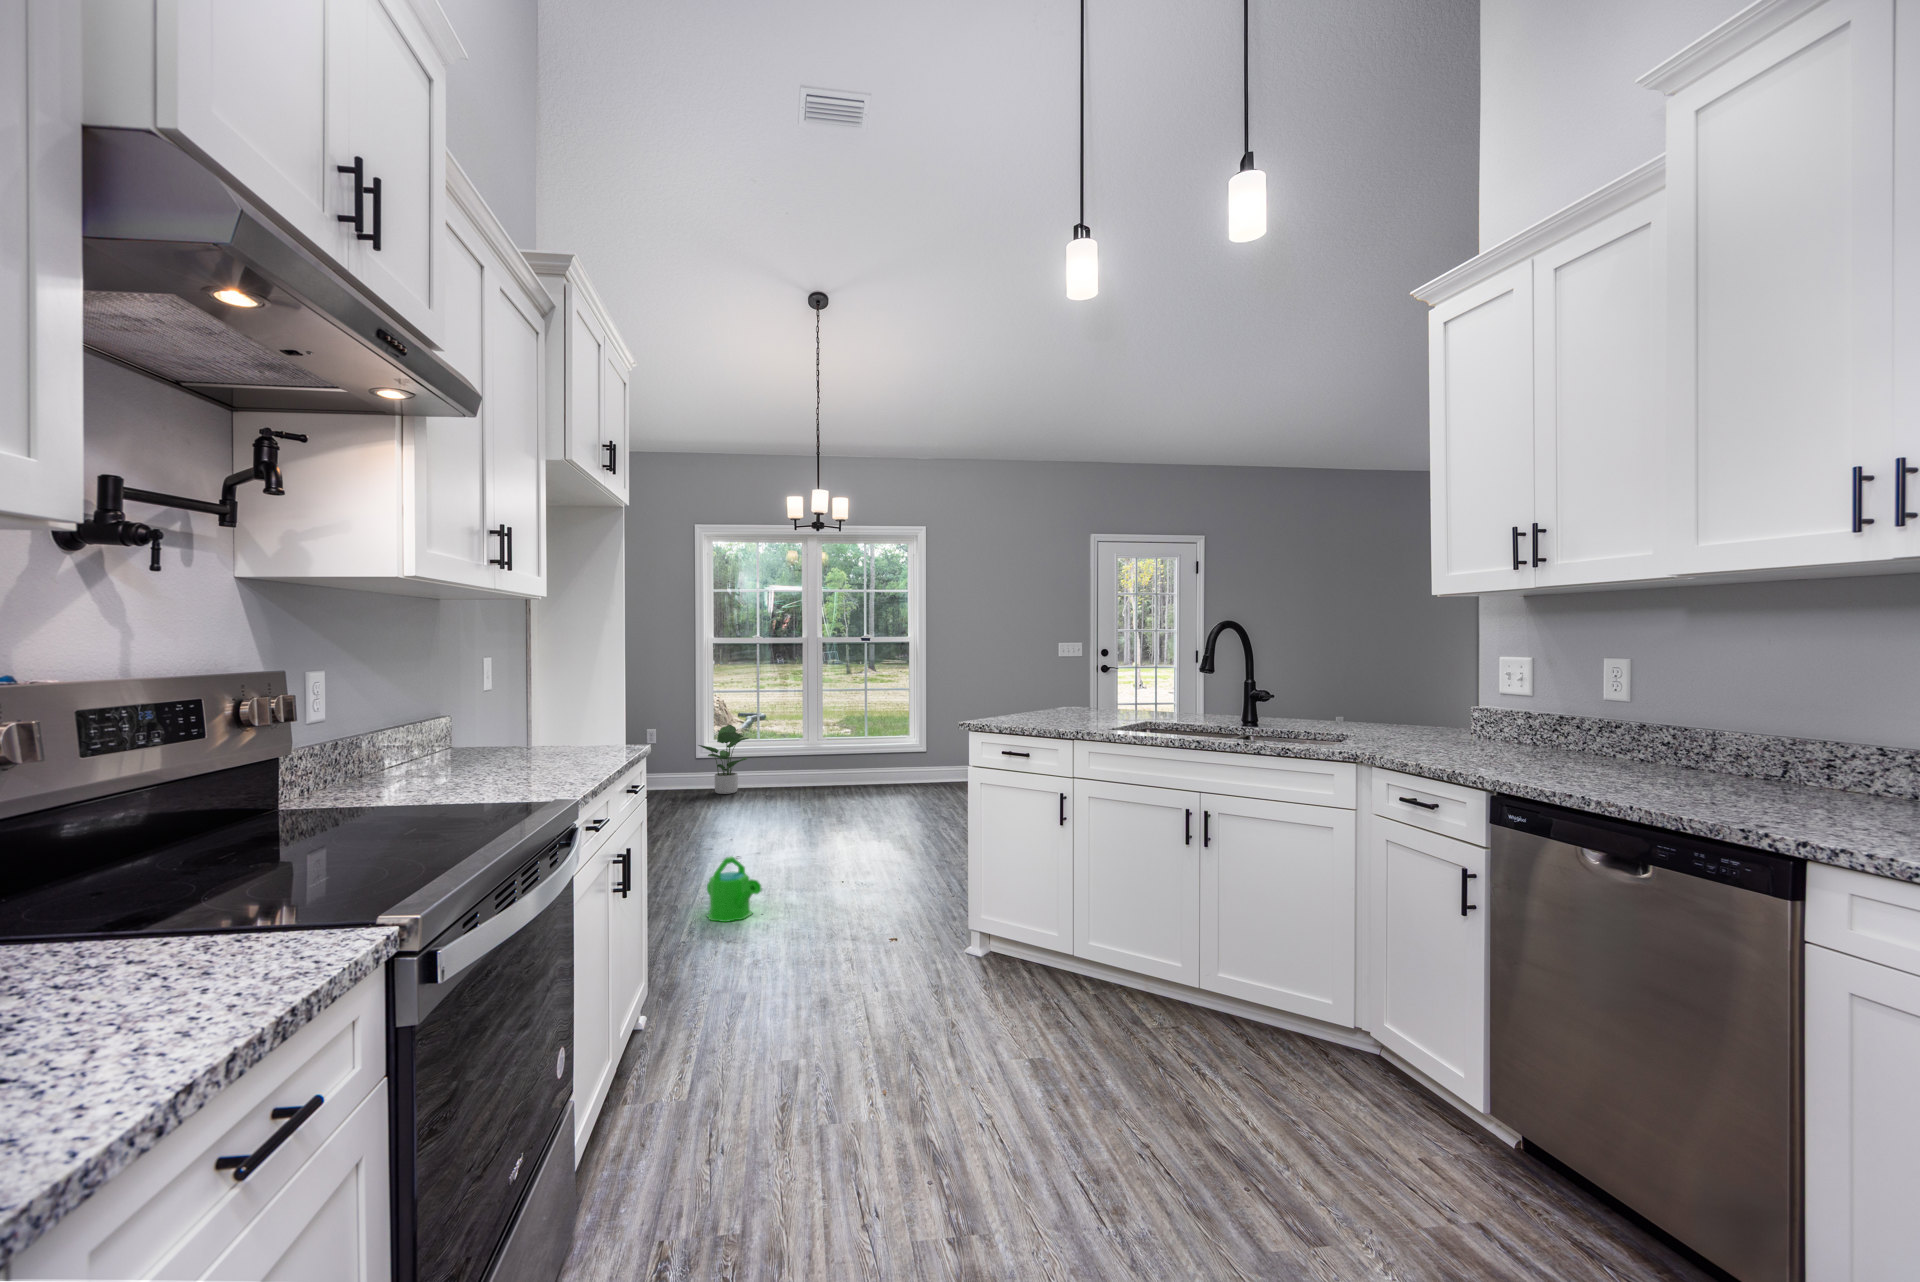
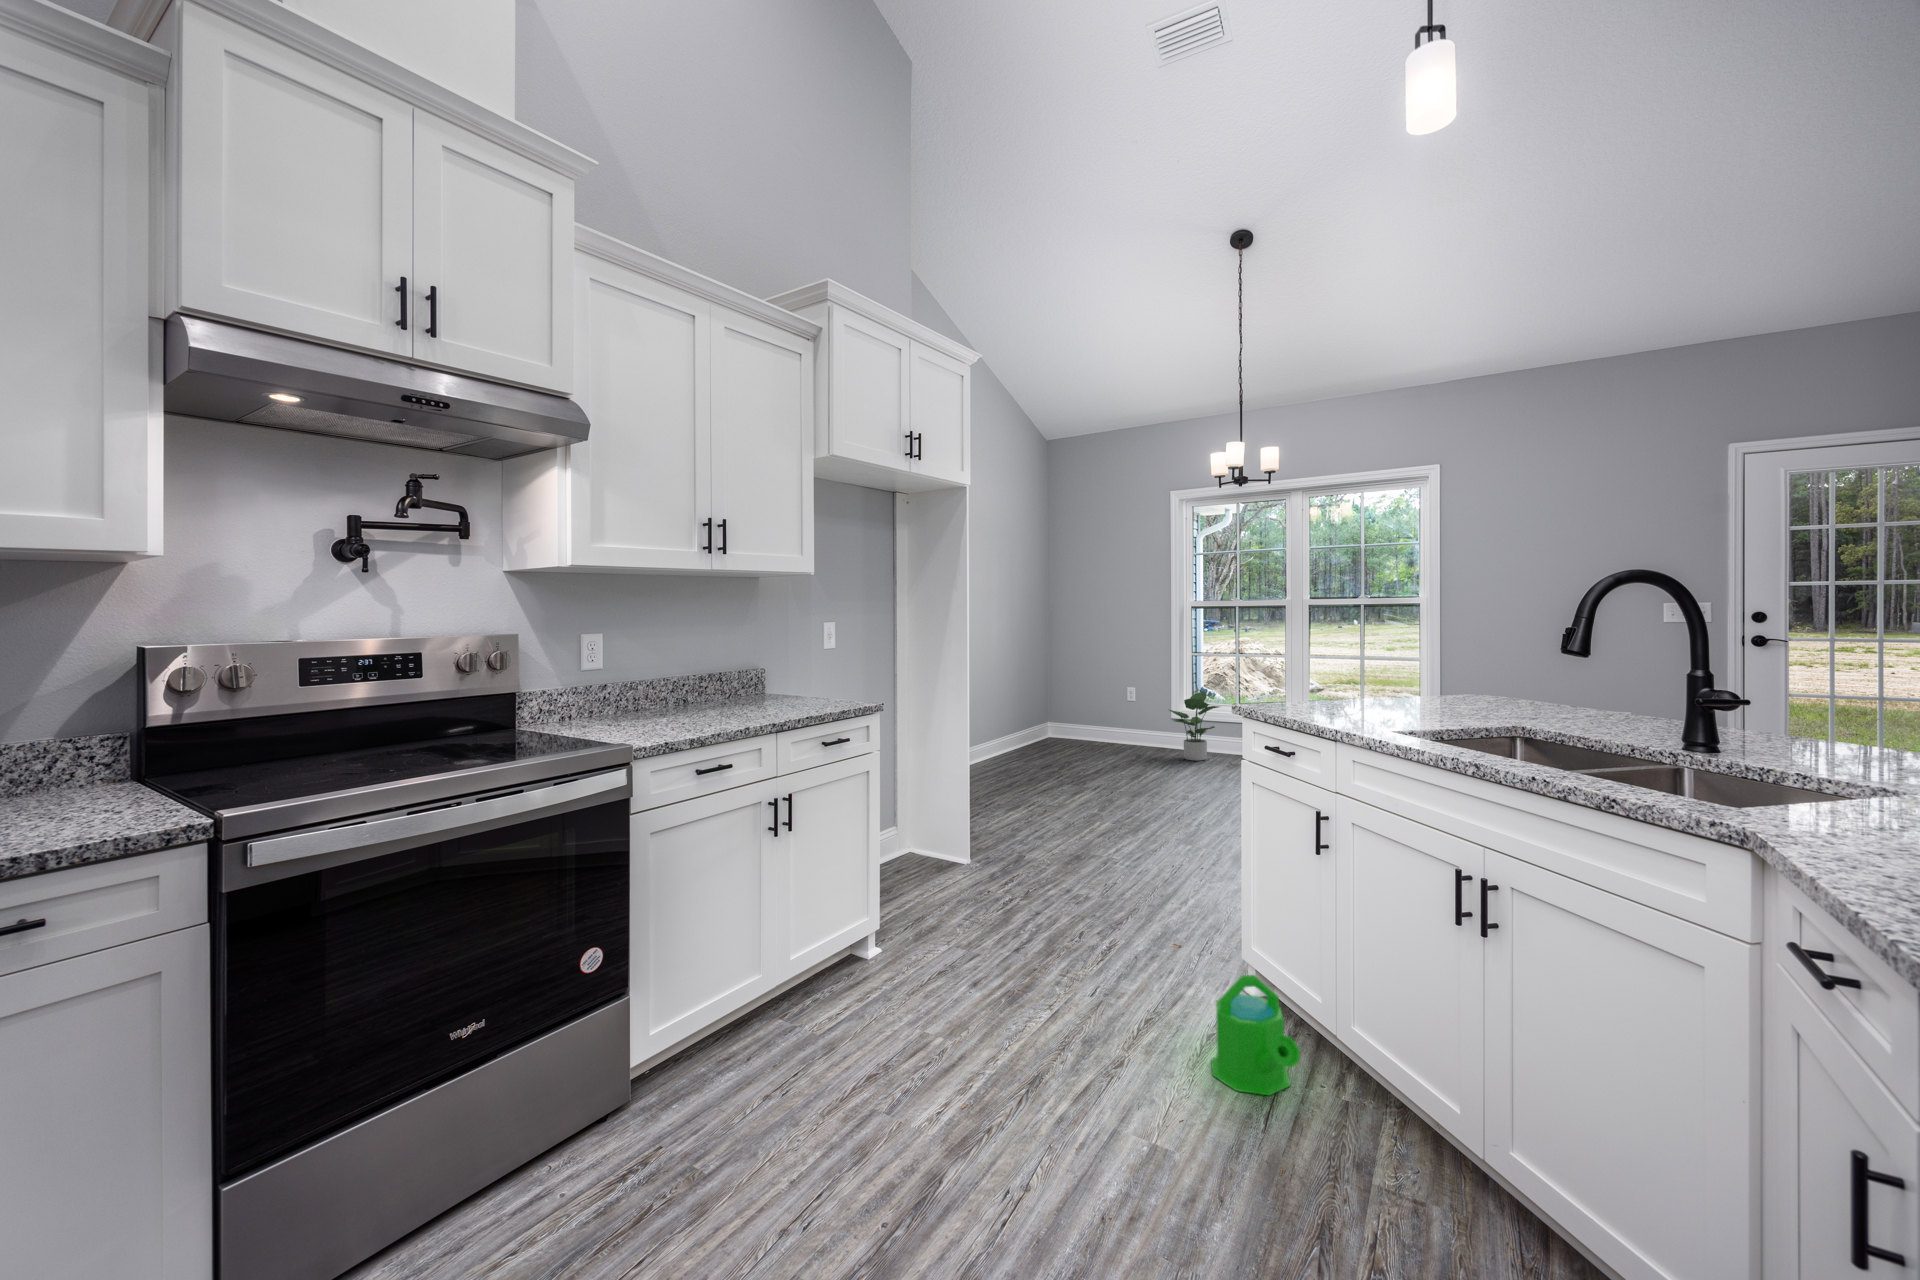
watering can: present [707,857,762,922] -> present [1211,975,1300,1096]

